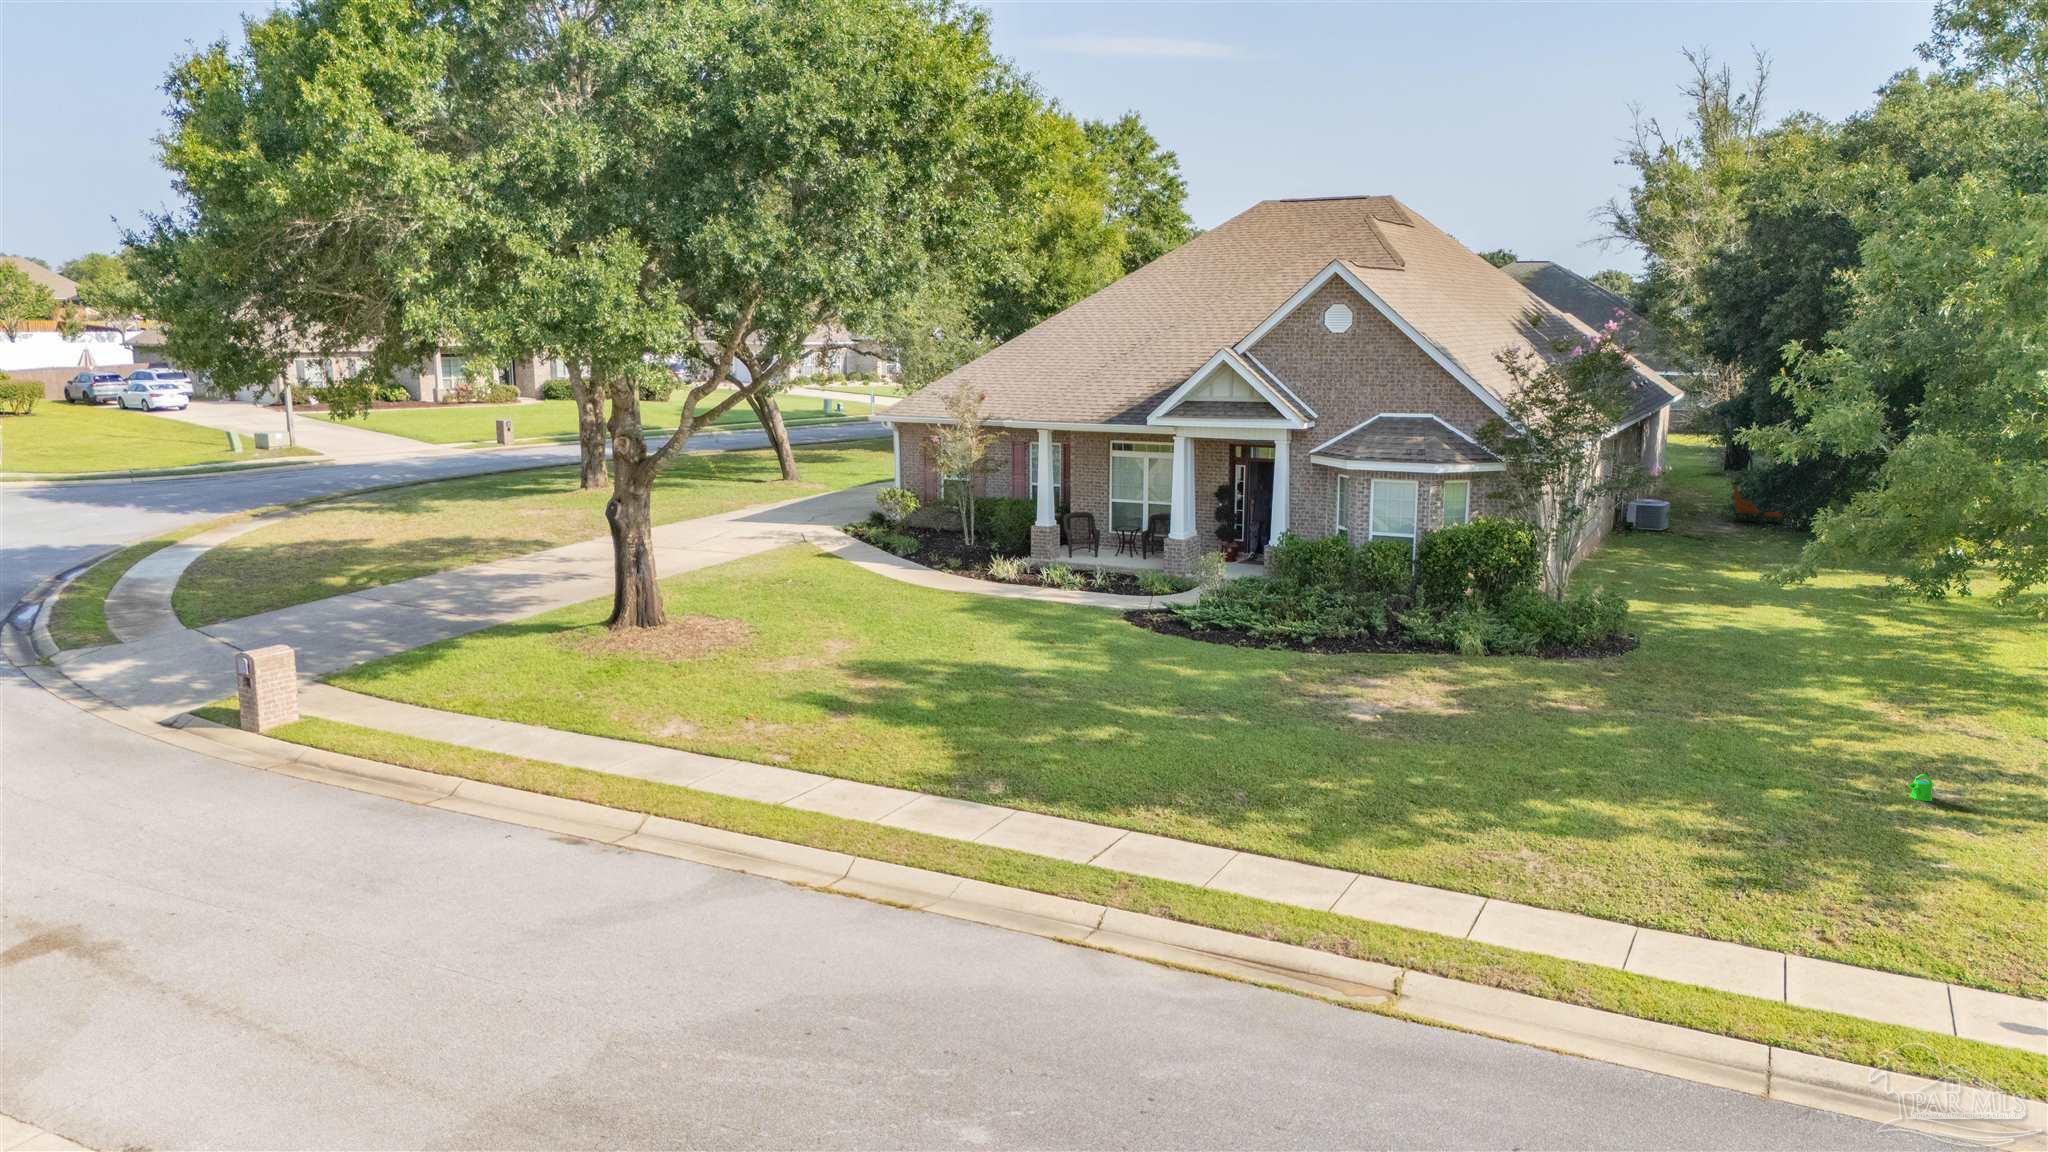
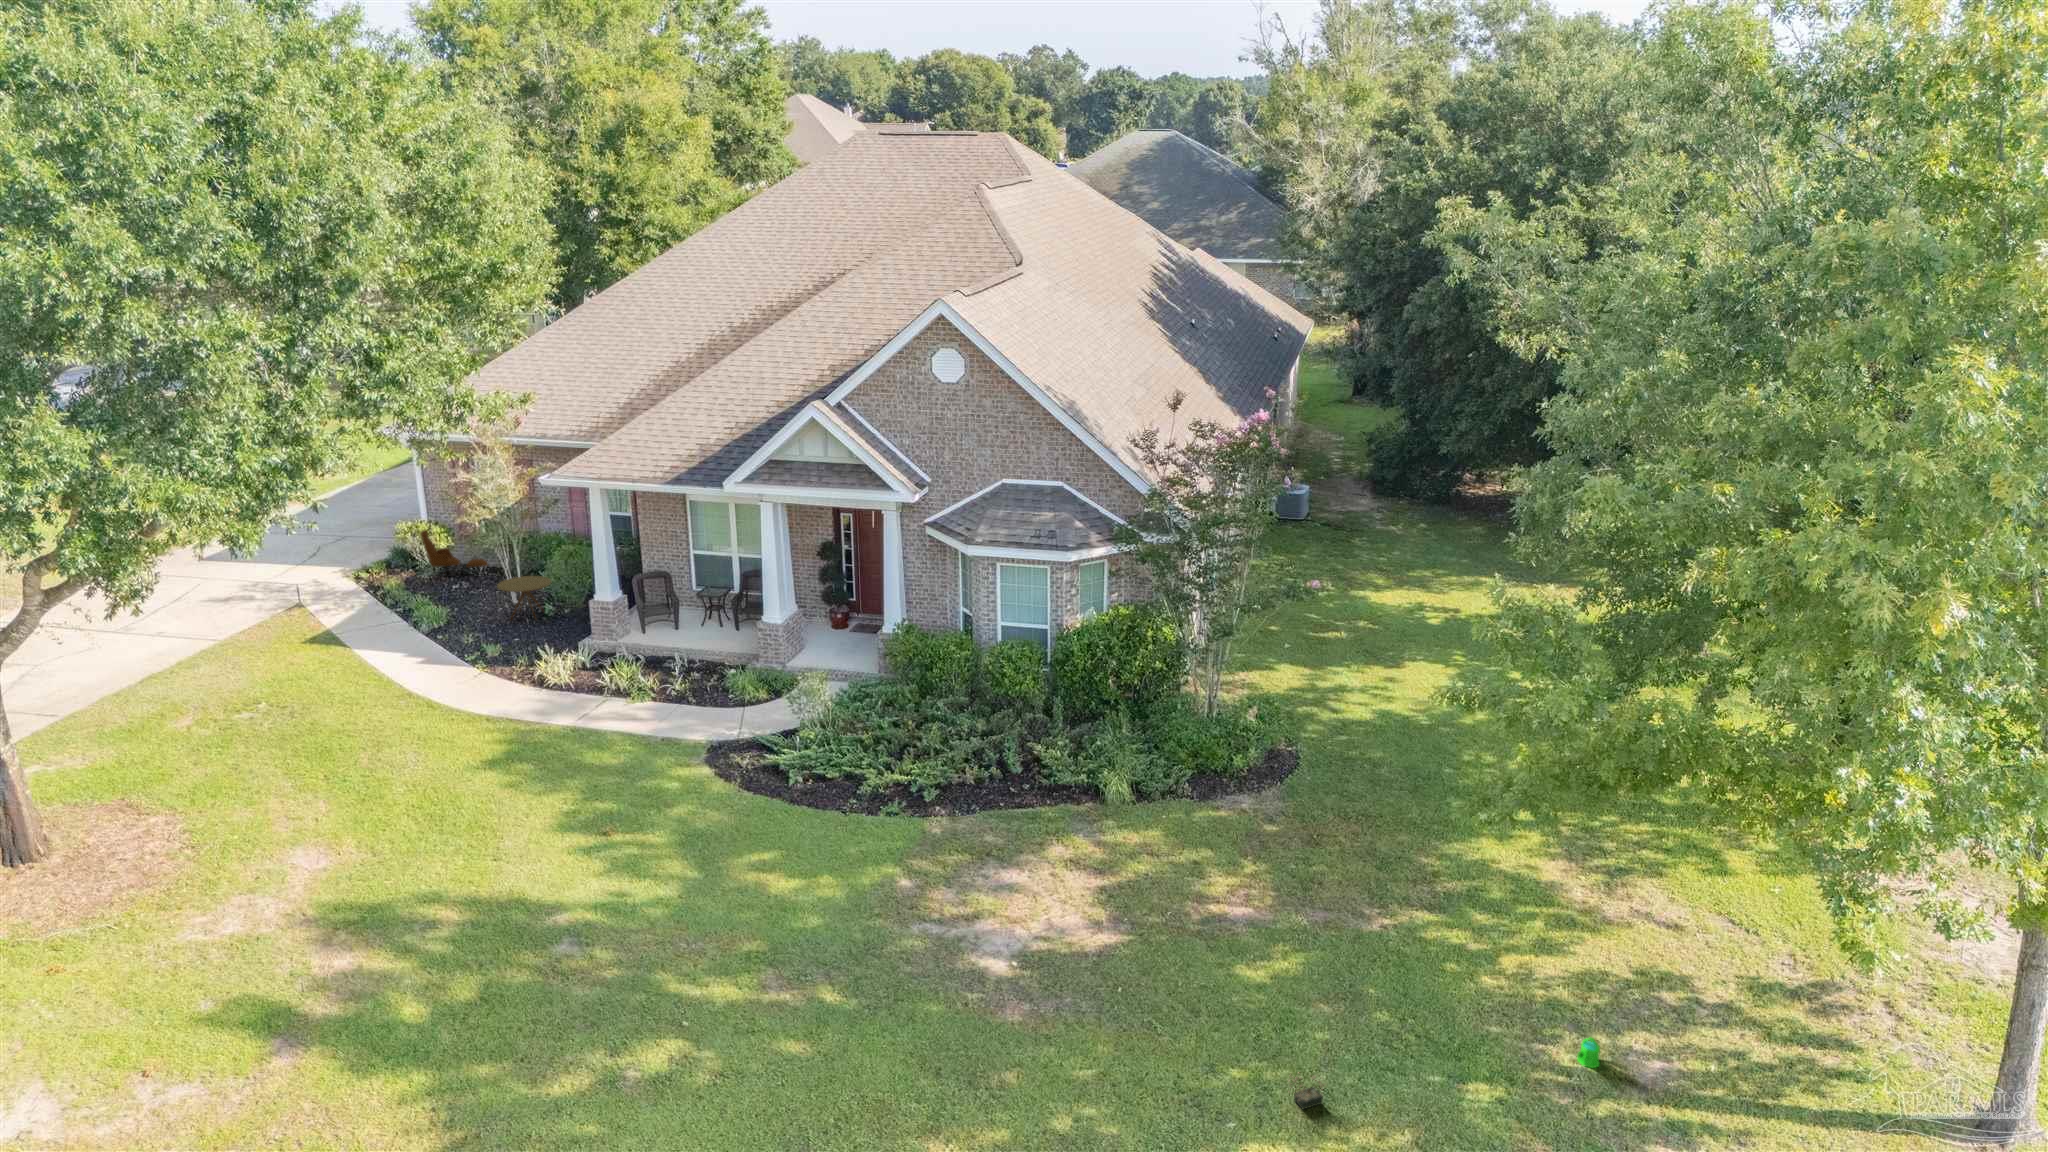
lounge chair: present [1734,485,1782,522] -> present [420,530,488,576]
round table: none [957,519,998,551] -> present [497,576,551,618]
decorative plant: none [1623,763,1658,794] -> present [1291,1075,1324,1109]

